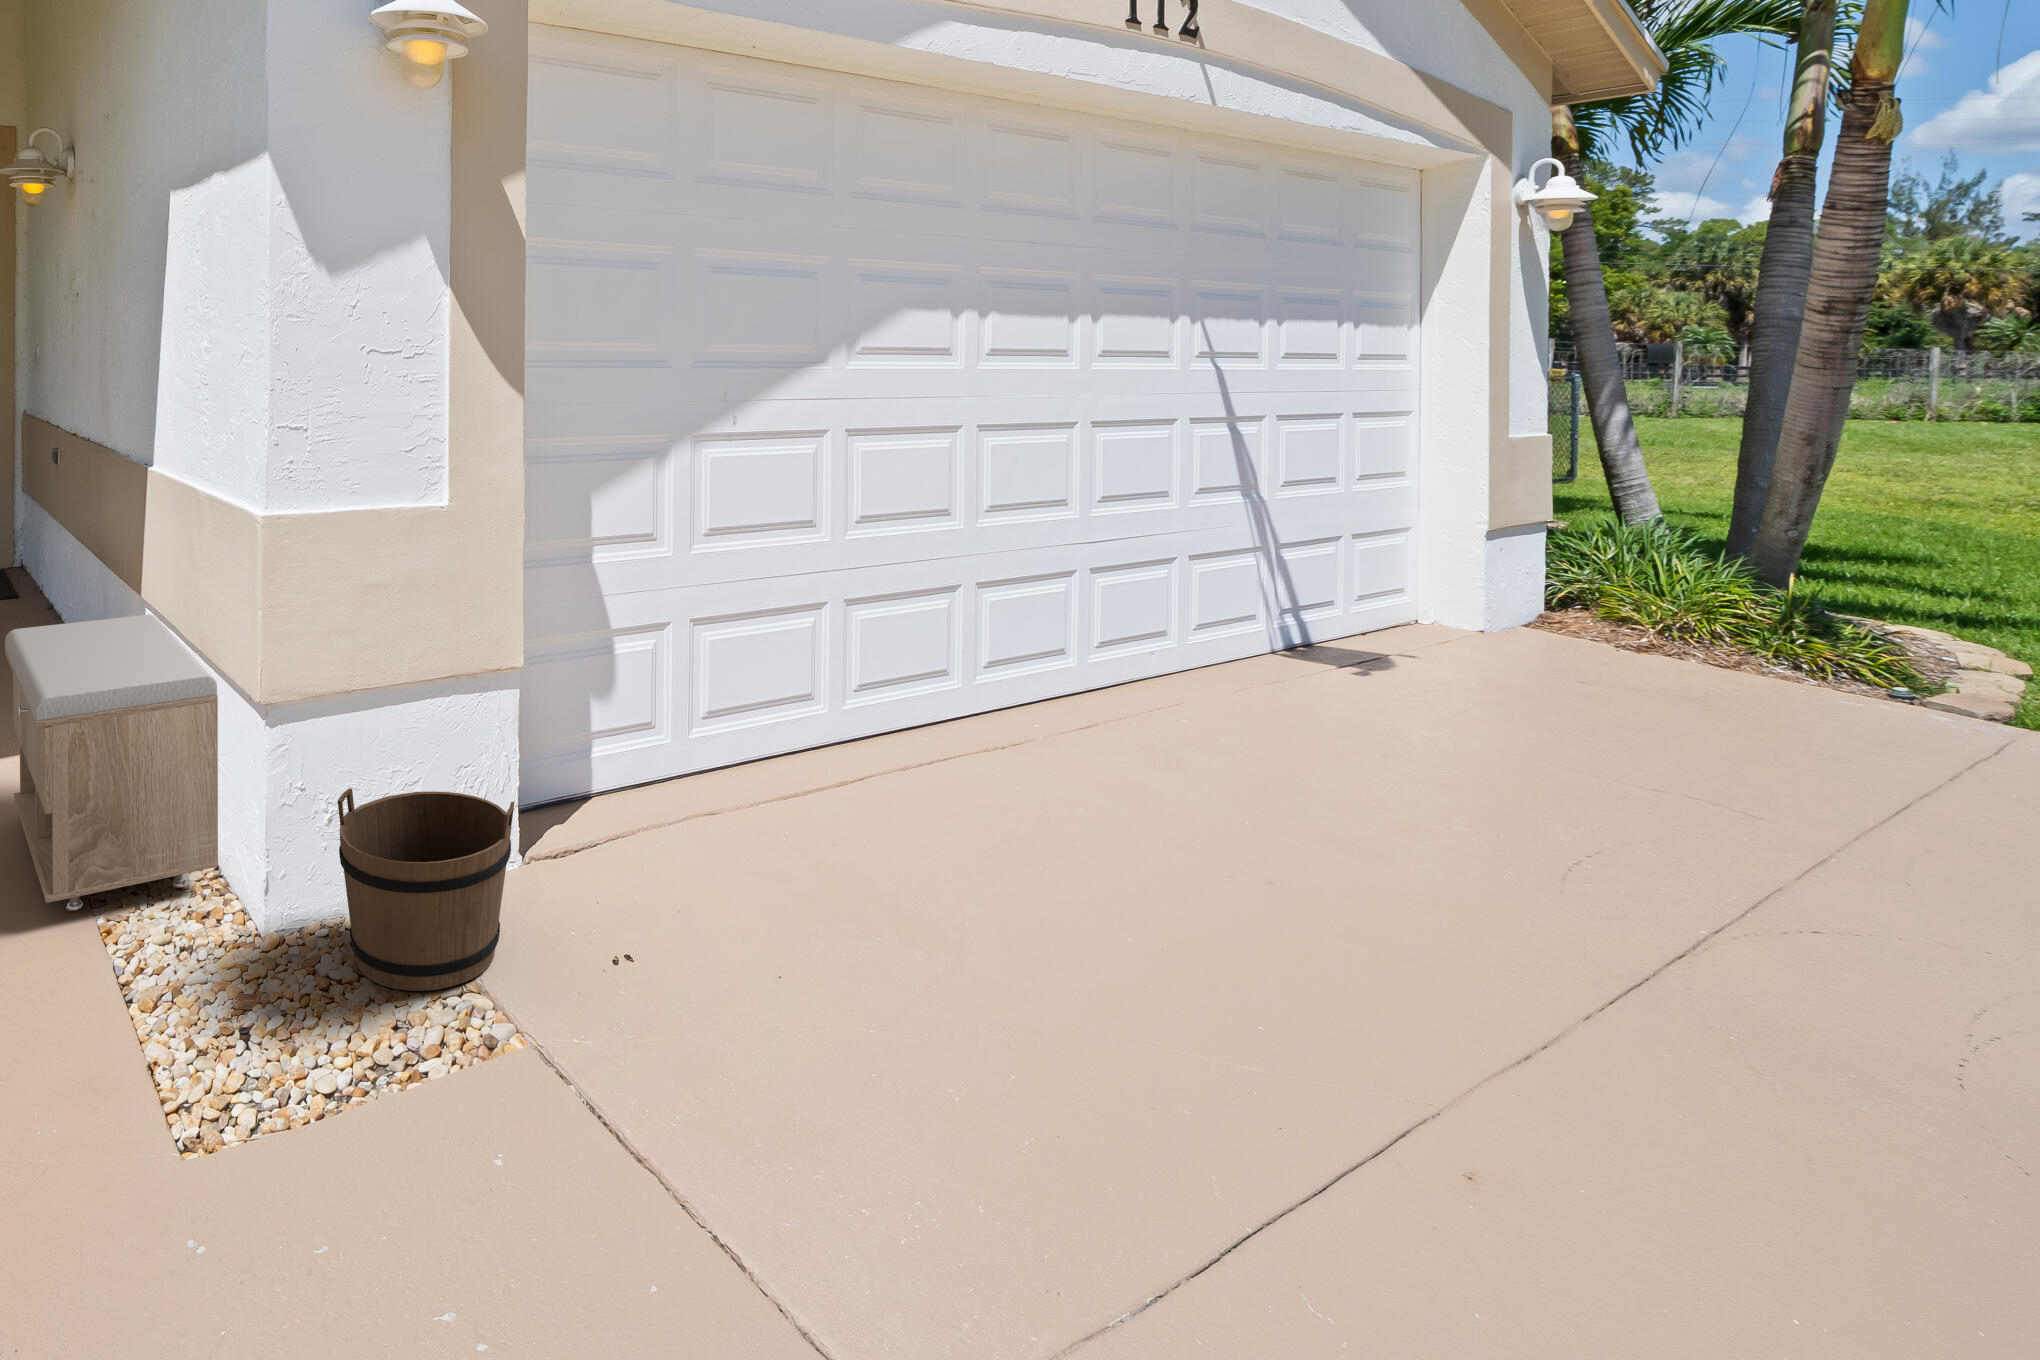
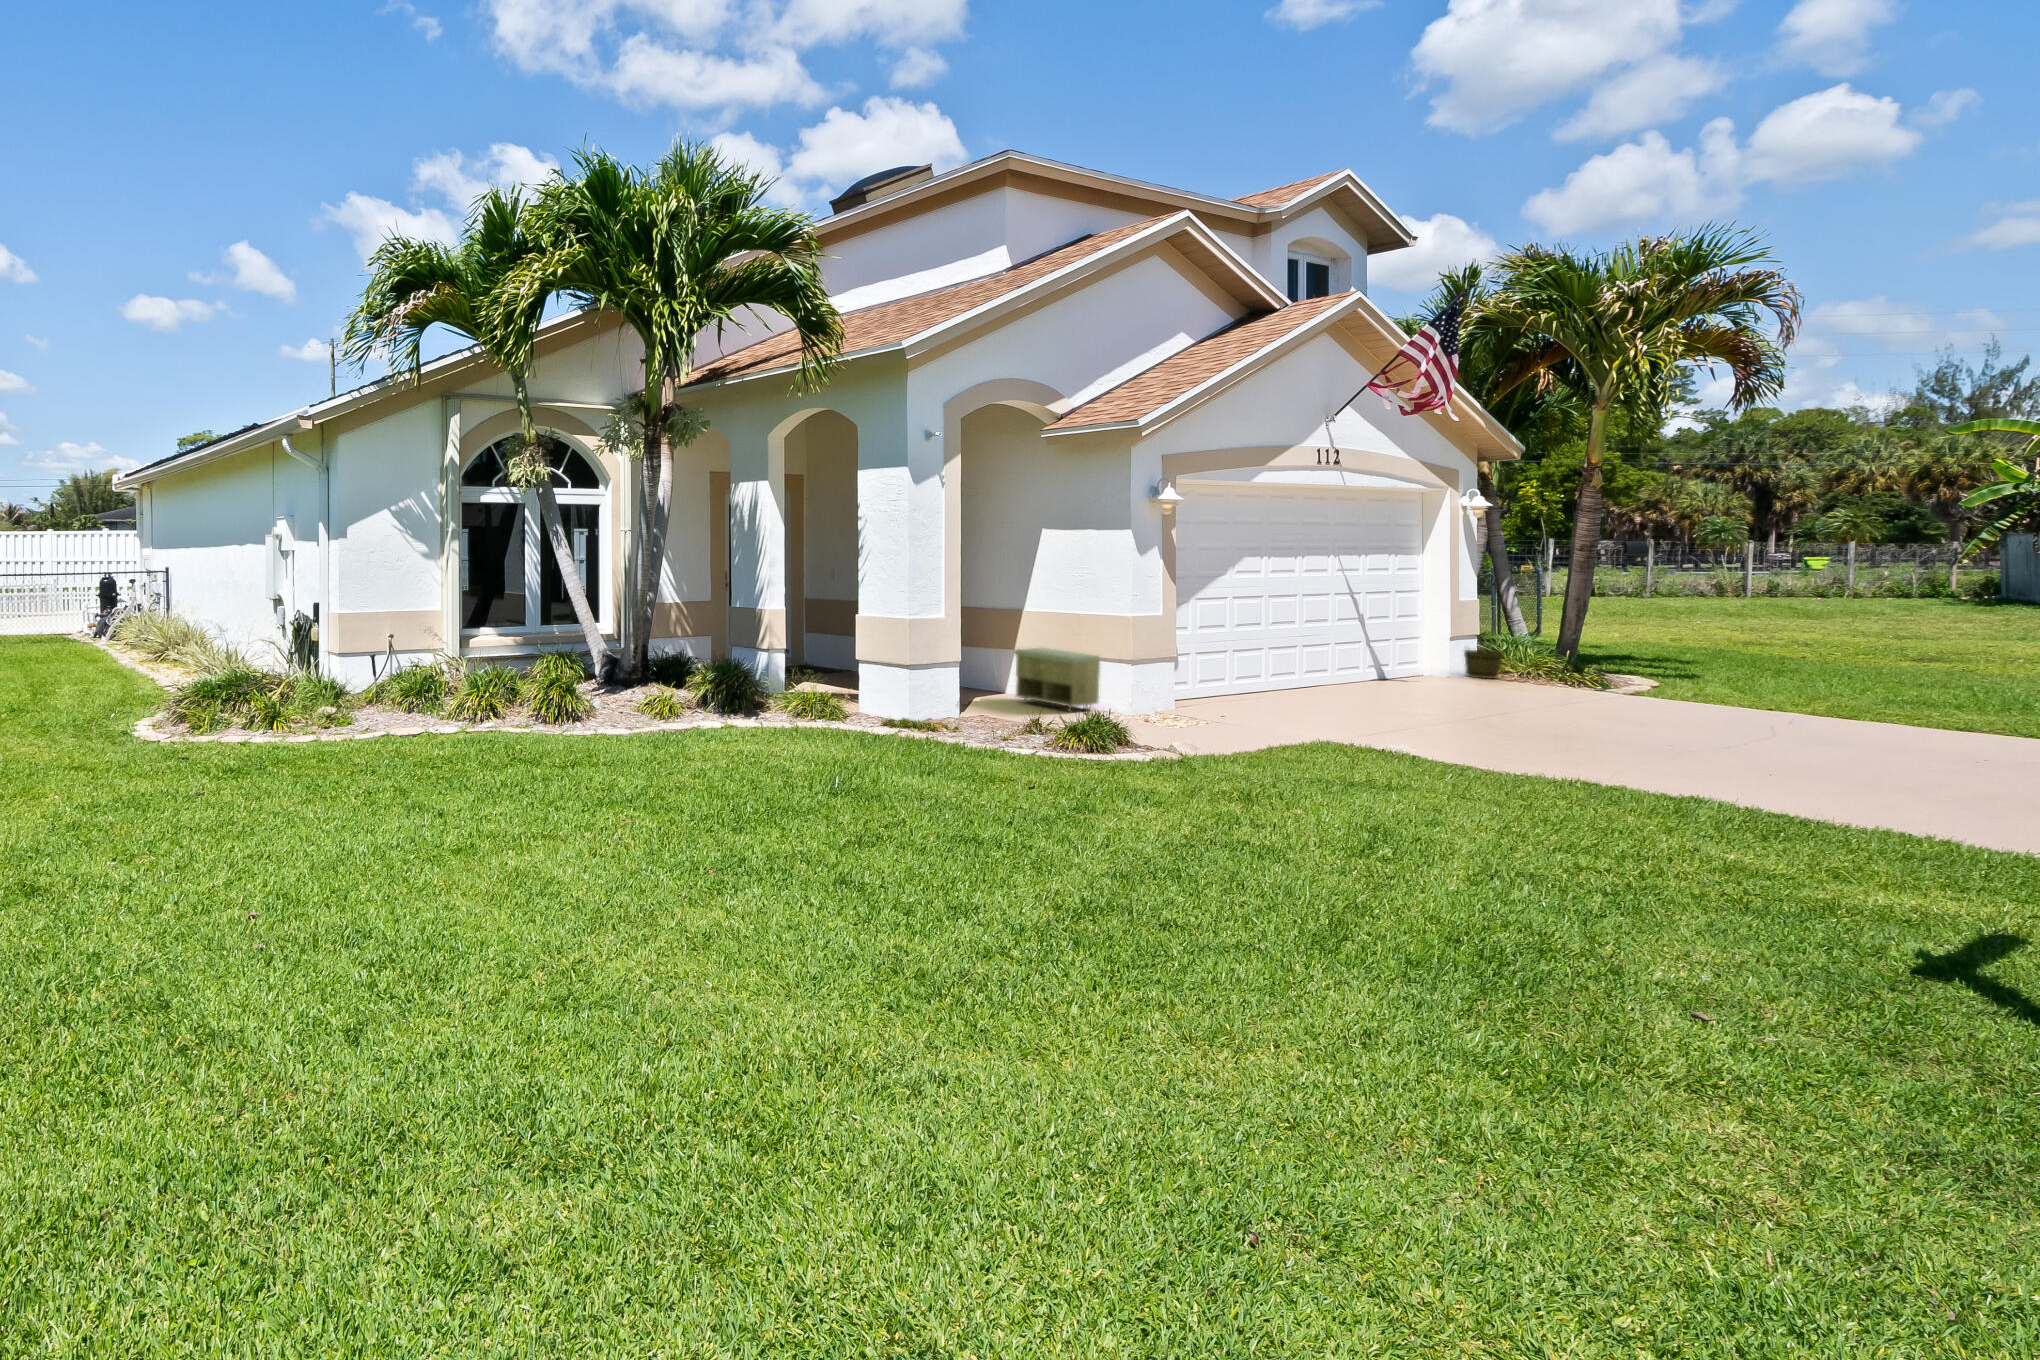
bucket: present [337,788,515,991] -> present [1464,649,1502,679]

